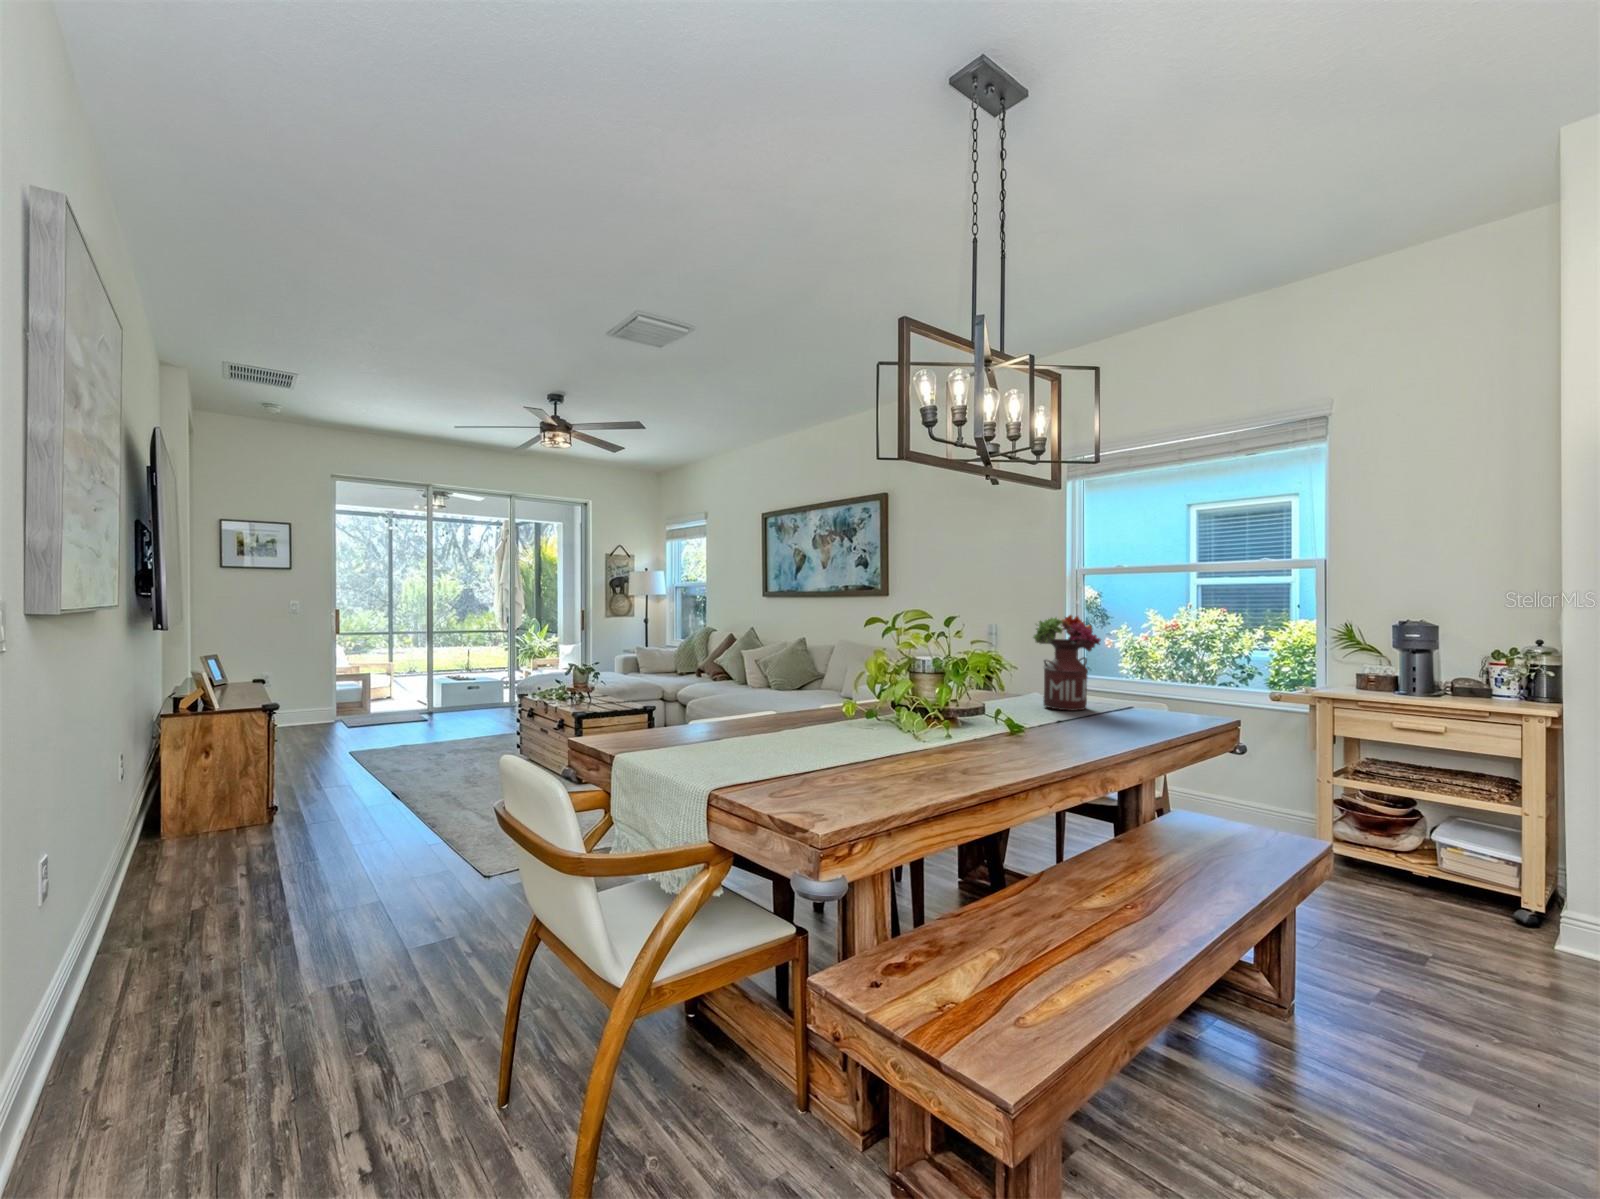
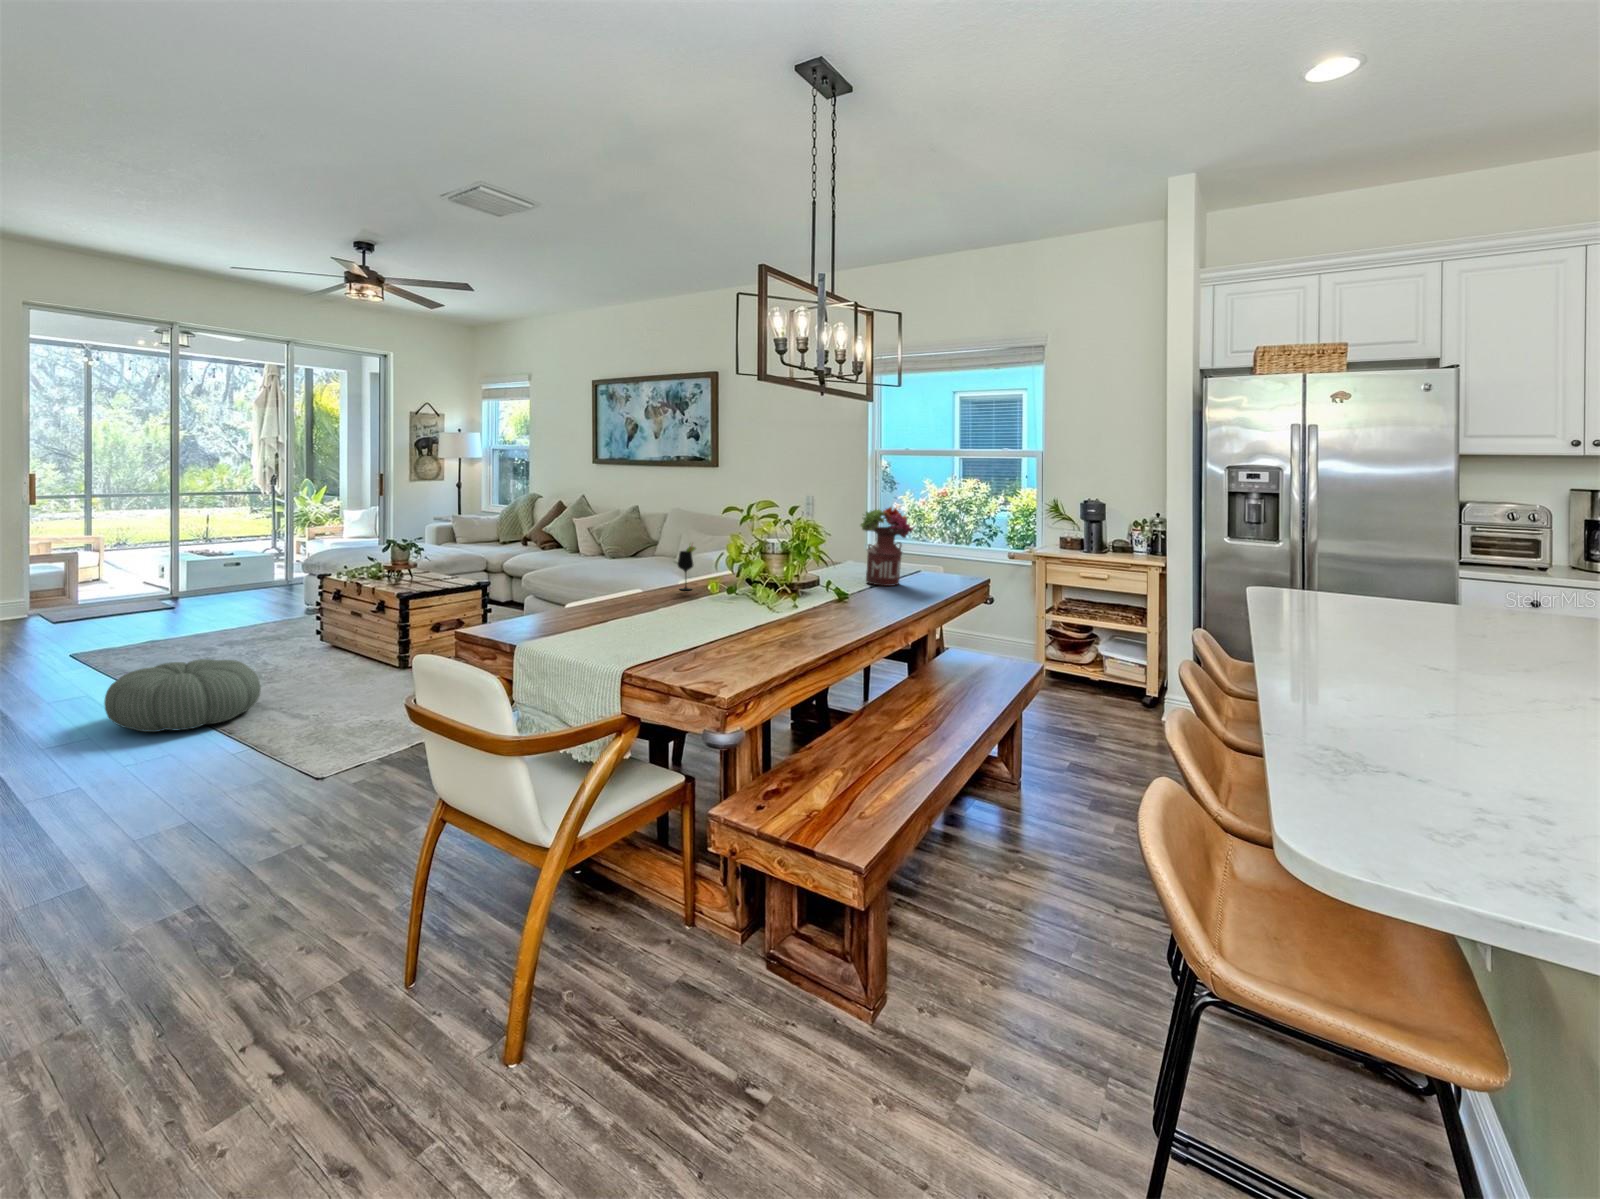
wine glass: none [816,657,837,712] -> present [678,546,696,590]
pouf: none [283,782,420,852] -> present [104,659,261,732]

